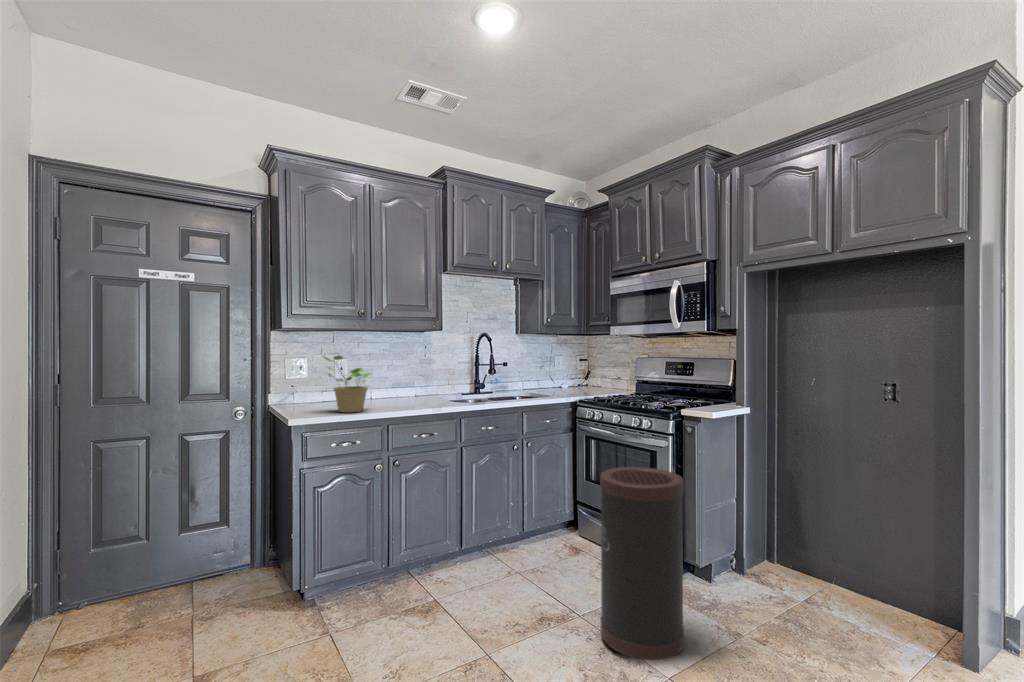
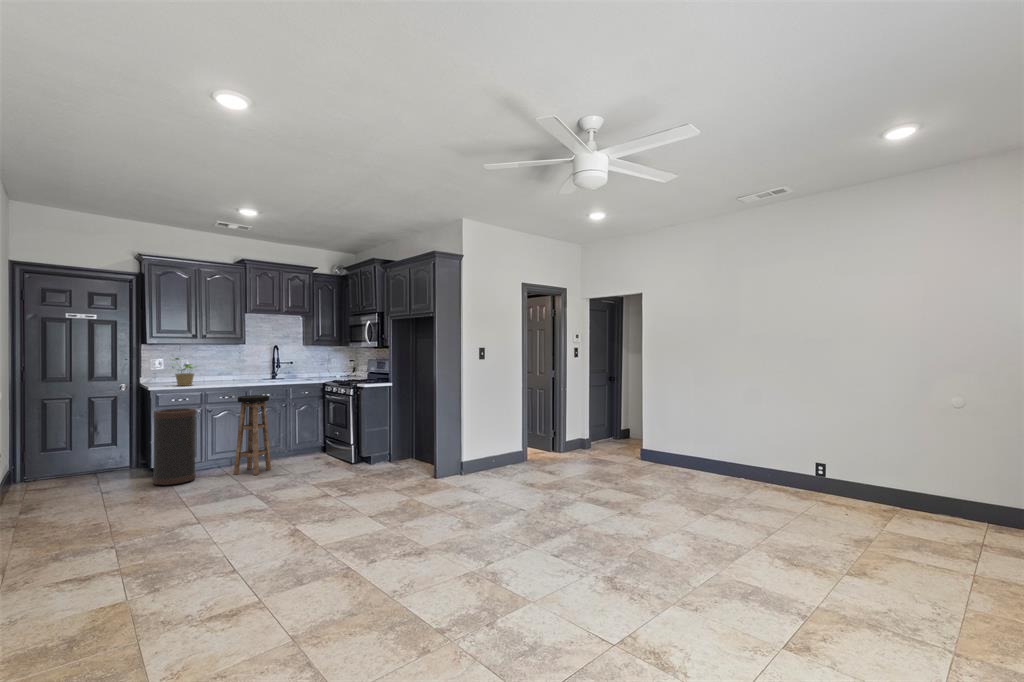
bar stool: none [454,432,519,613] -> present [234,395,271,475]
trash can: present [600,467,684,660] -> present [153,408,196,485]

